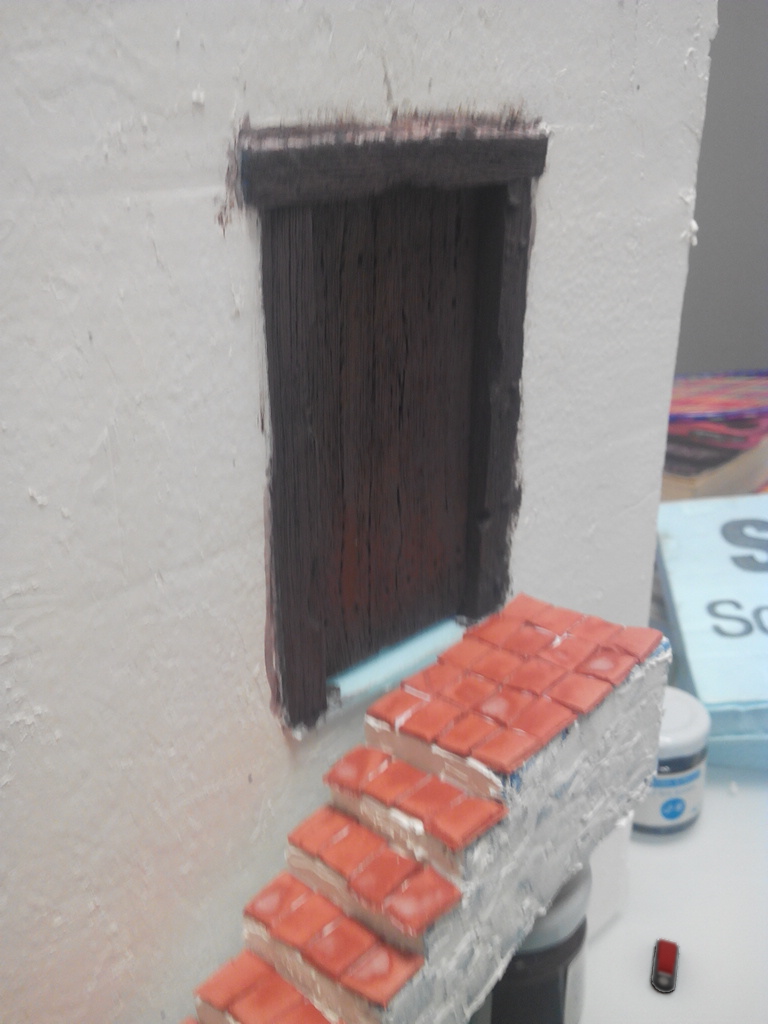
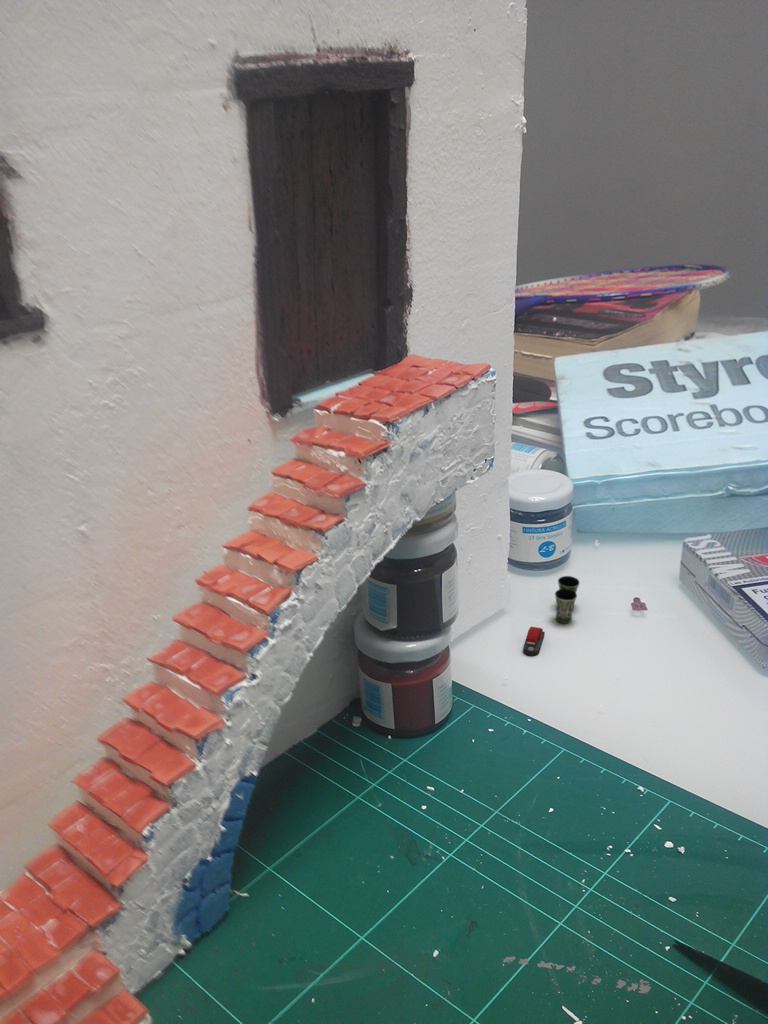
cup: none [691,850,725,927] -> present [555,576,579,623]

